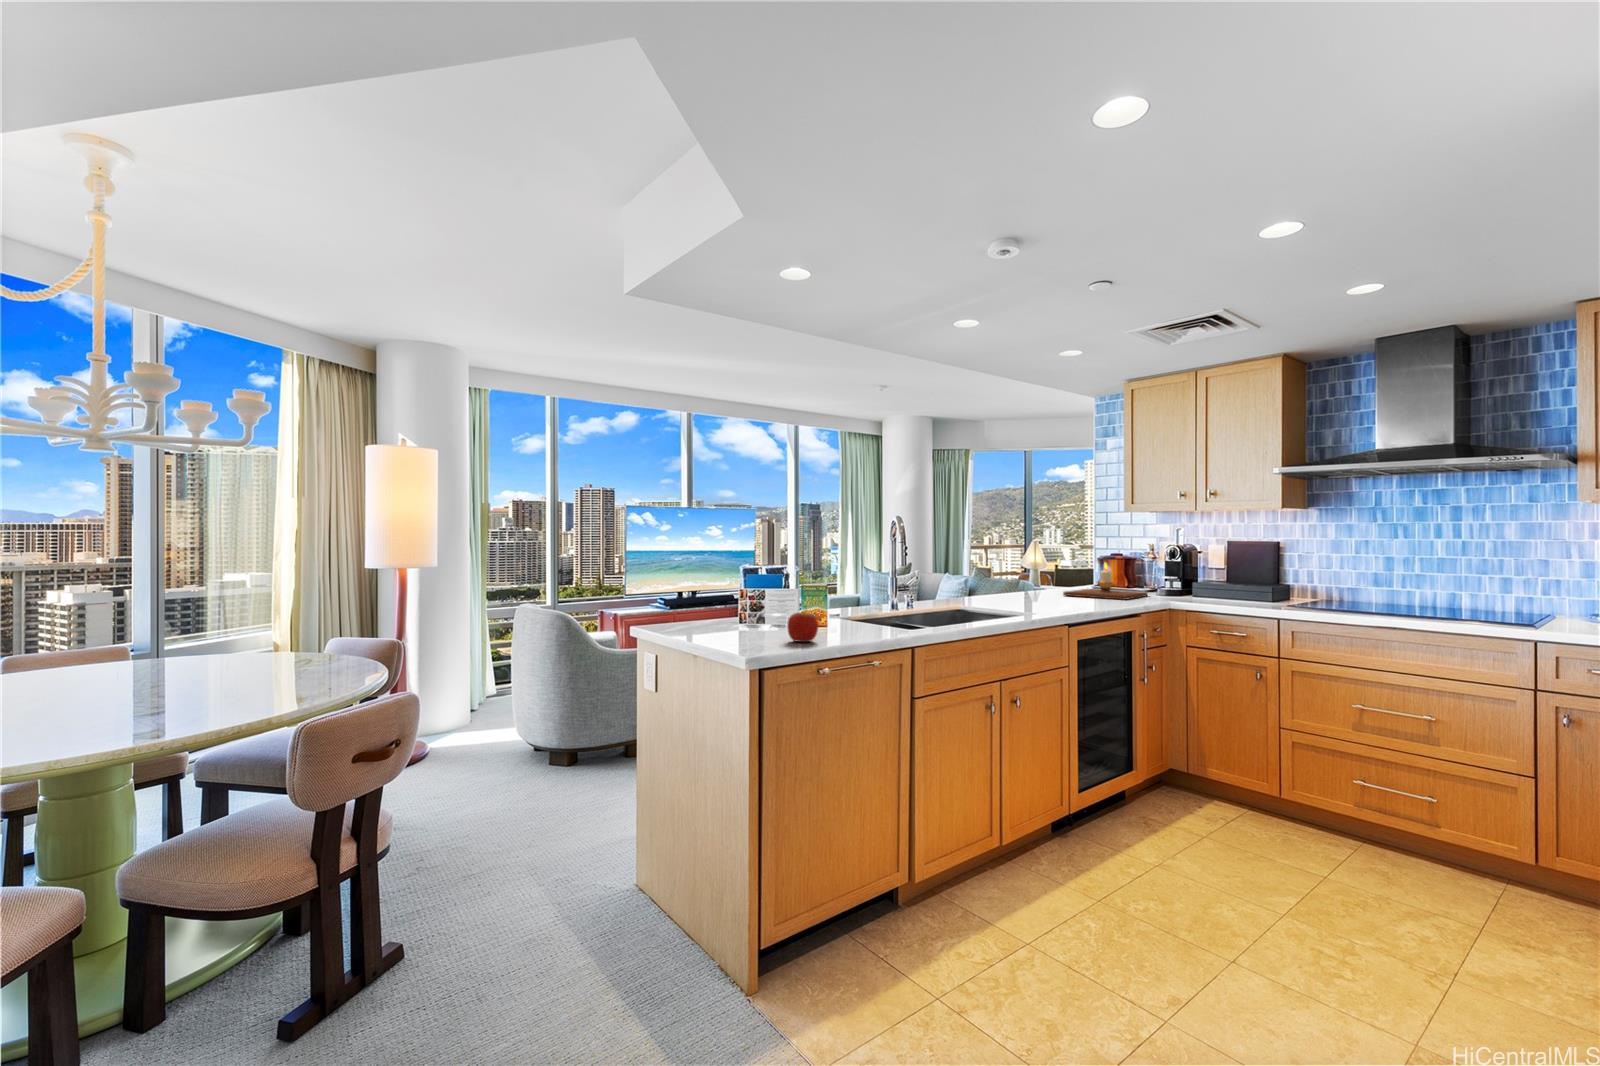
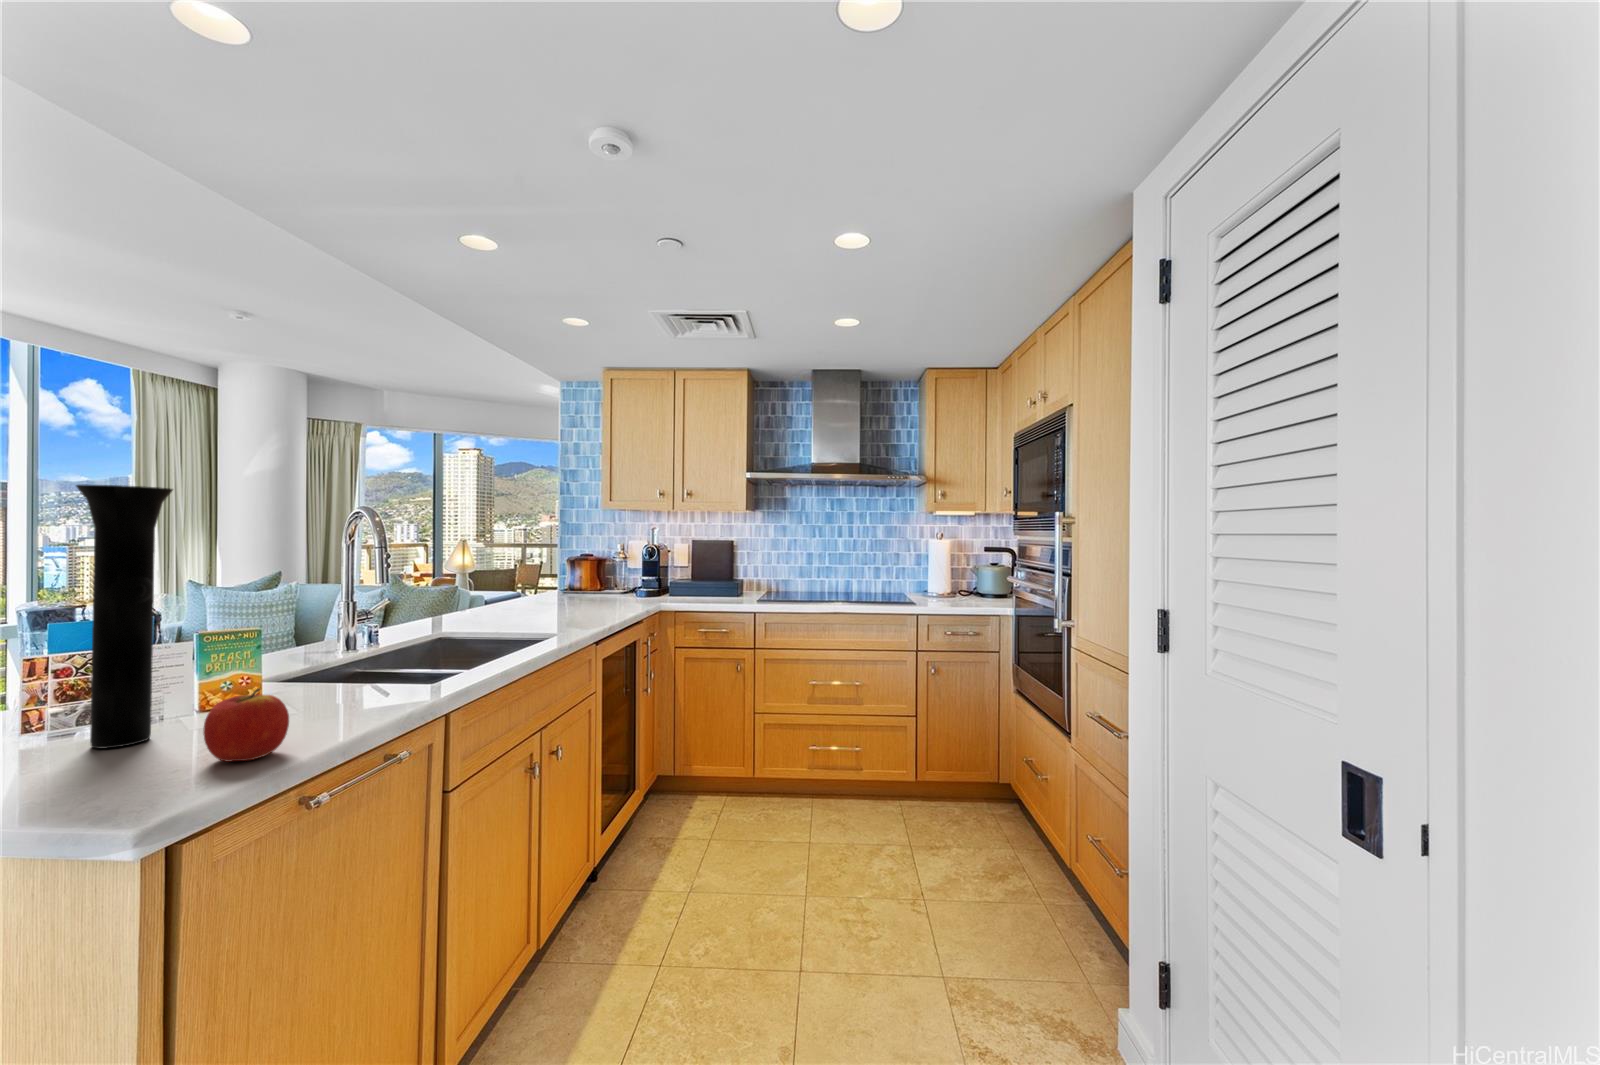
vase: none [754,514,786,633] -> present [76,485,173,749]
candle: present [1063,563,1148,600] -> none [553,562,634,602]

